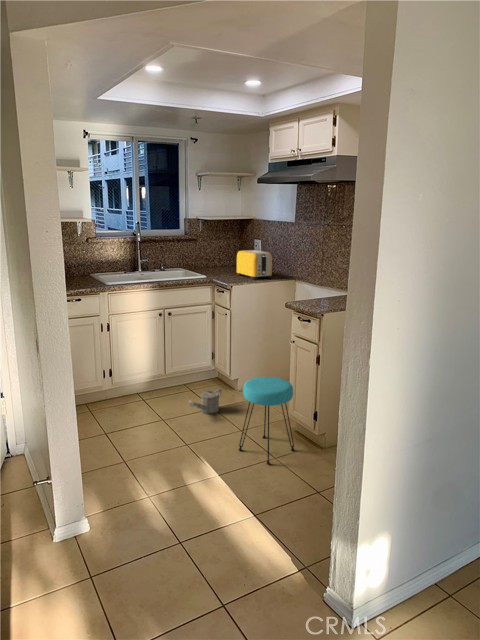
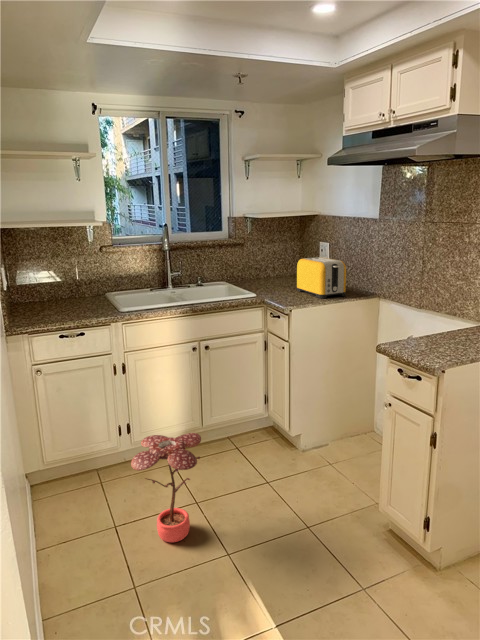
potted plant: none [121,367,168,441] -> present [131,433,201,542]
stool: present [239,377,295,464] -> none [305,457,393,604]
watering can: present [189,389,221,414] -> none [232,453,278,492]

